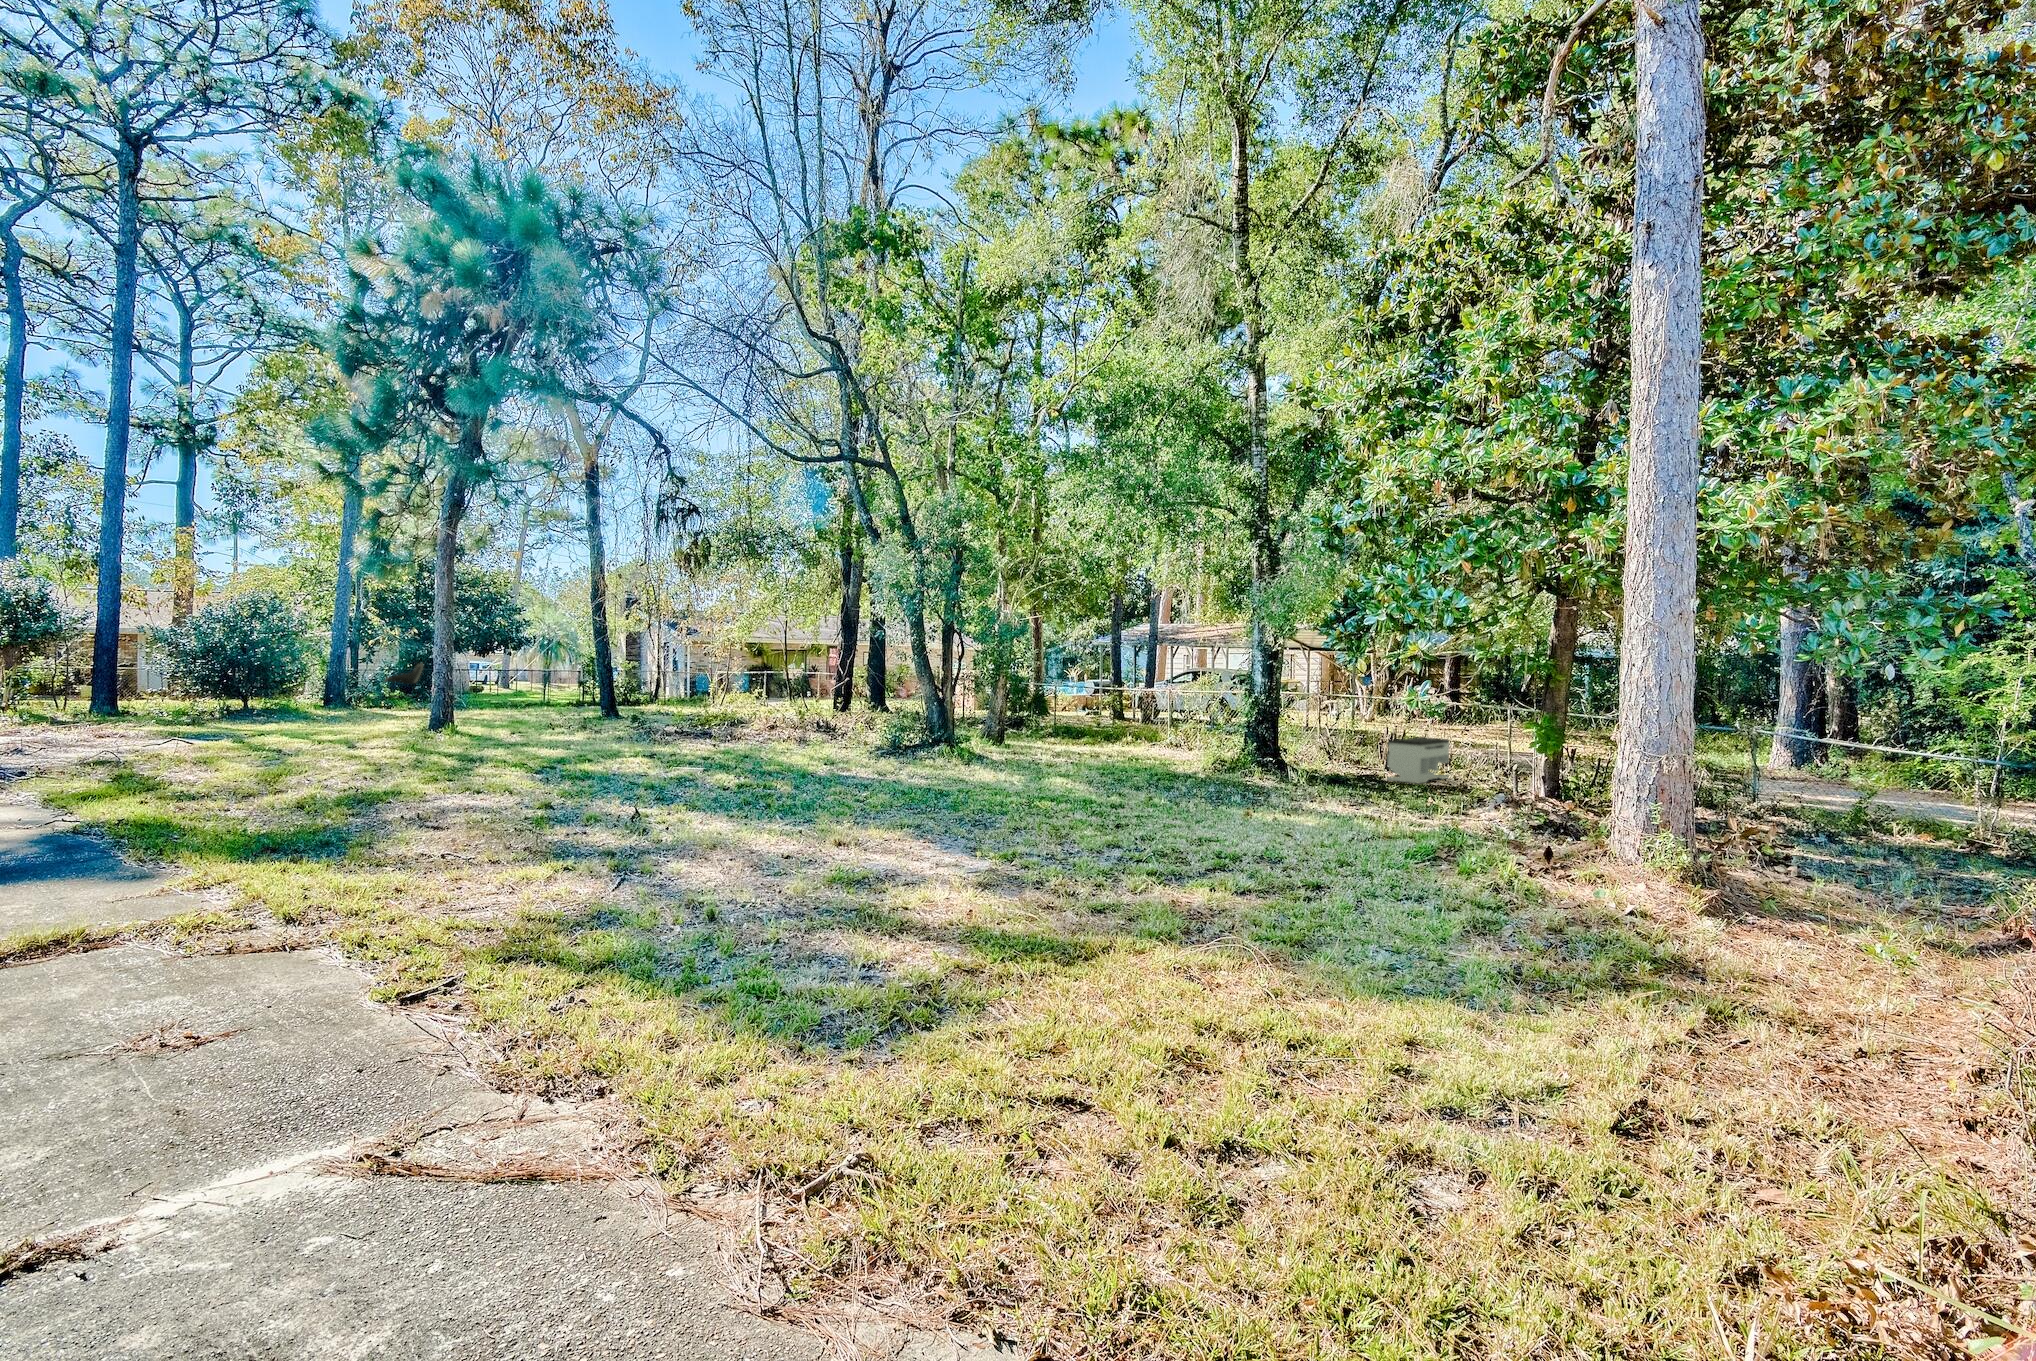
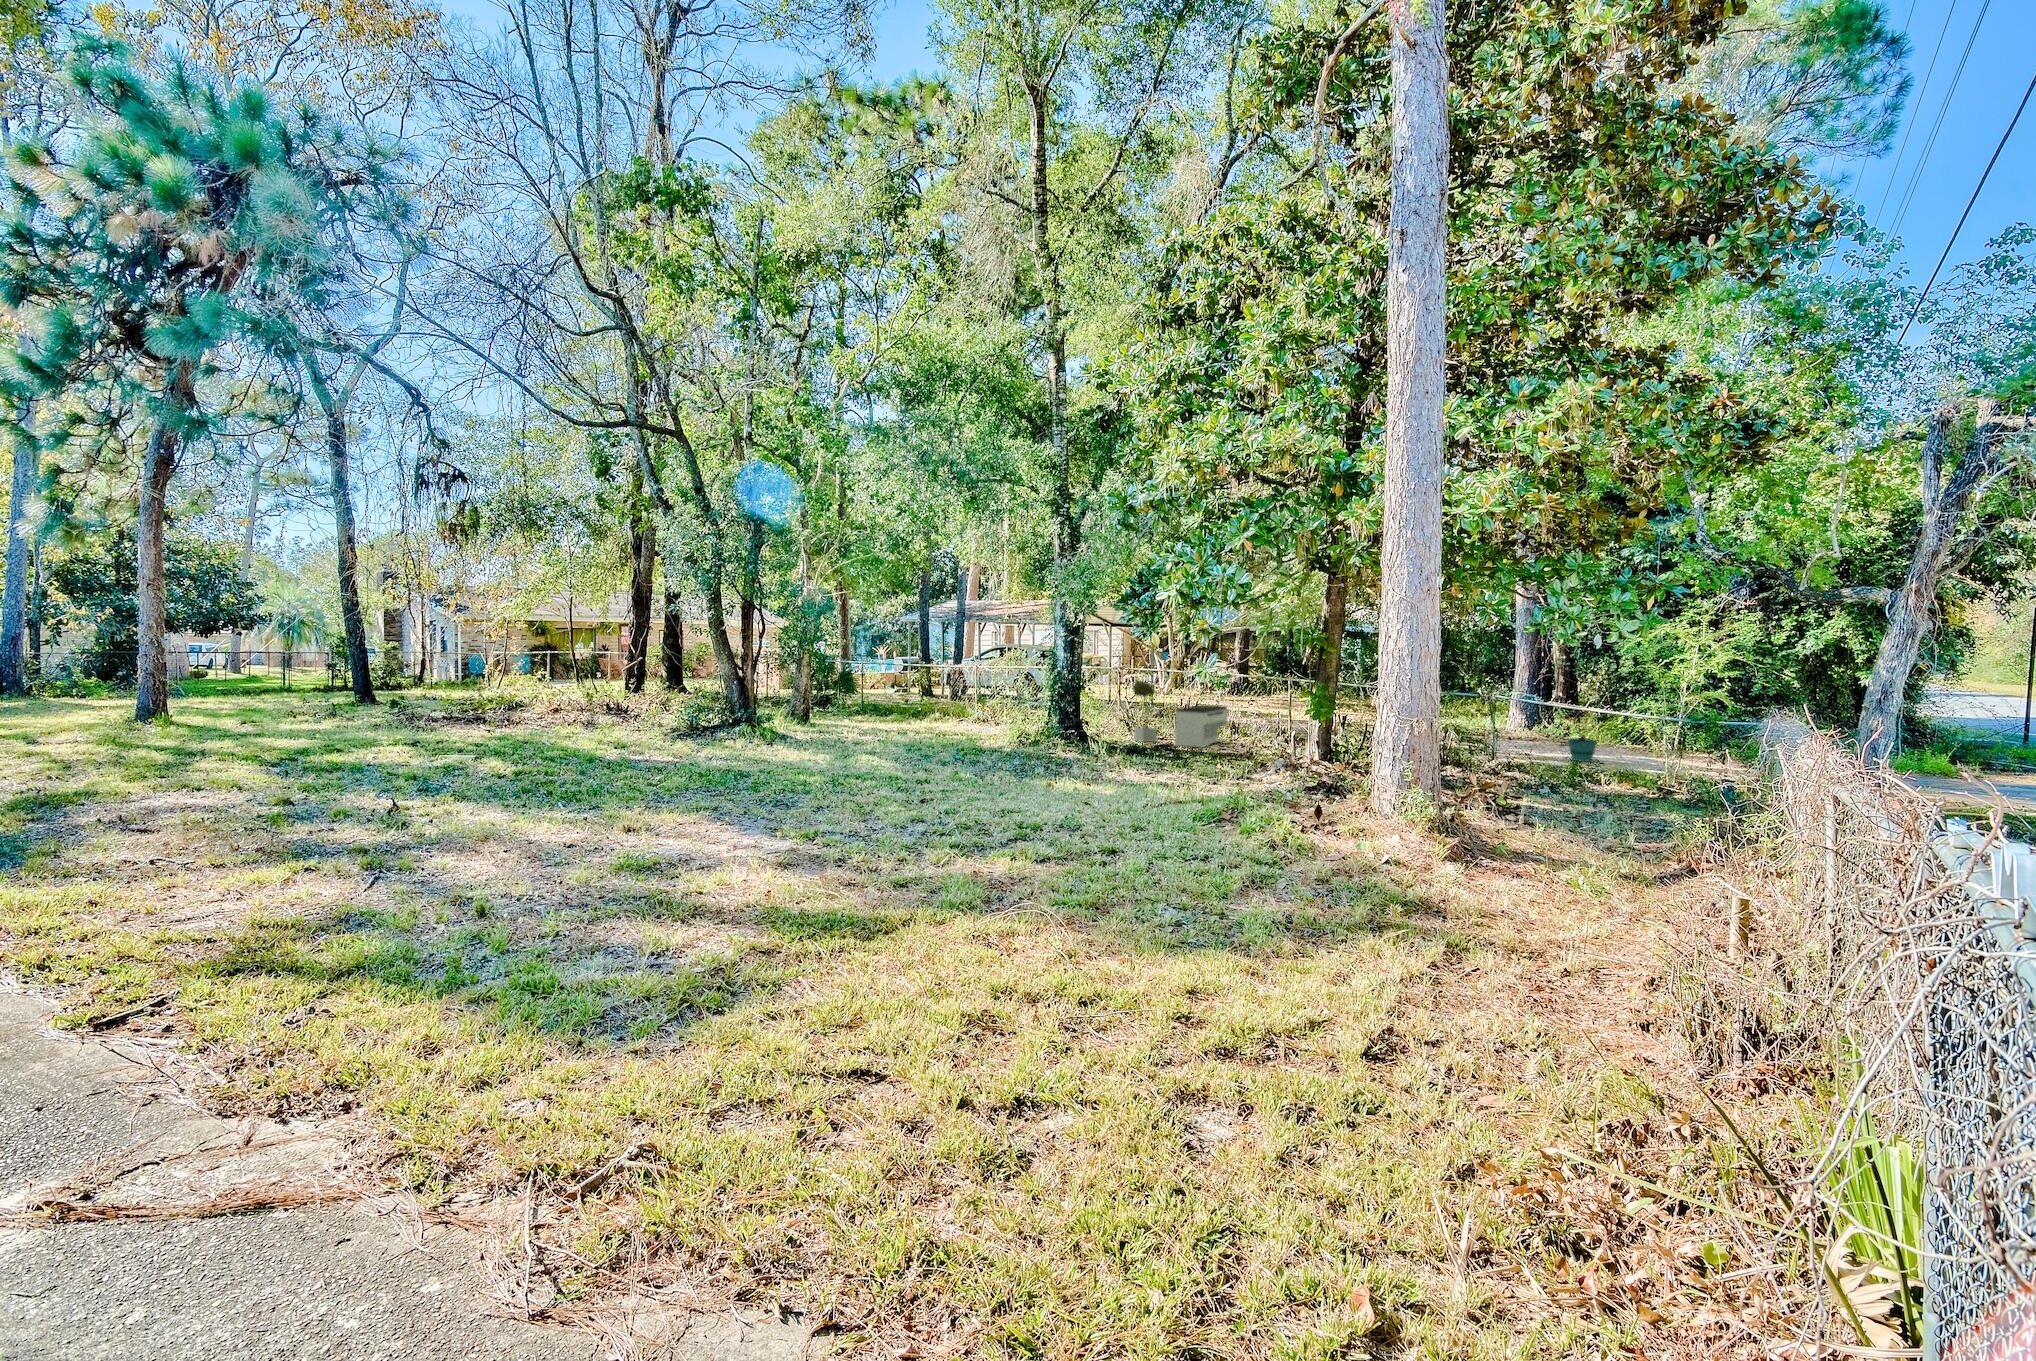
lounge chair: present [385,664,423,697] -> none [49,645,107,686]
potted tree: none [1339,708,1367,776] -> present [1132,680,1157,742]
bucket: none [1882,786,1939,818] -> present [1560,736,1597,762]

